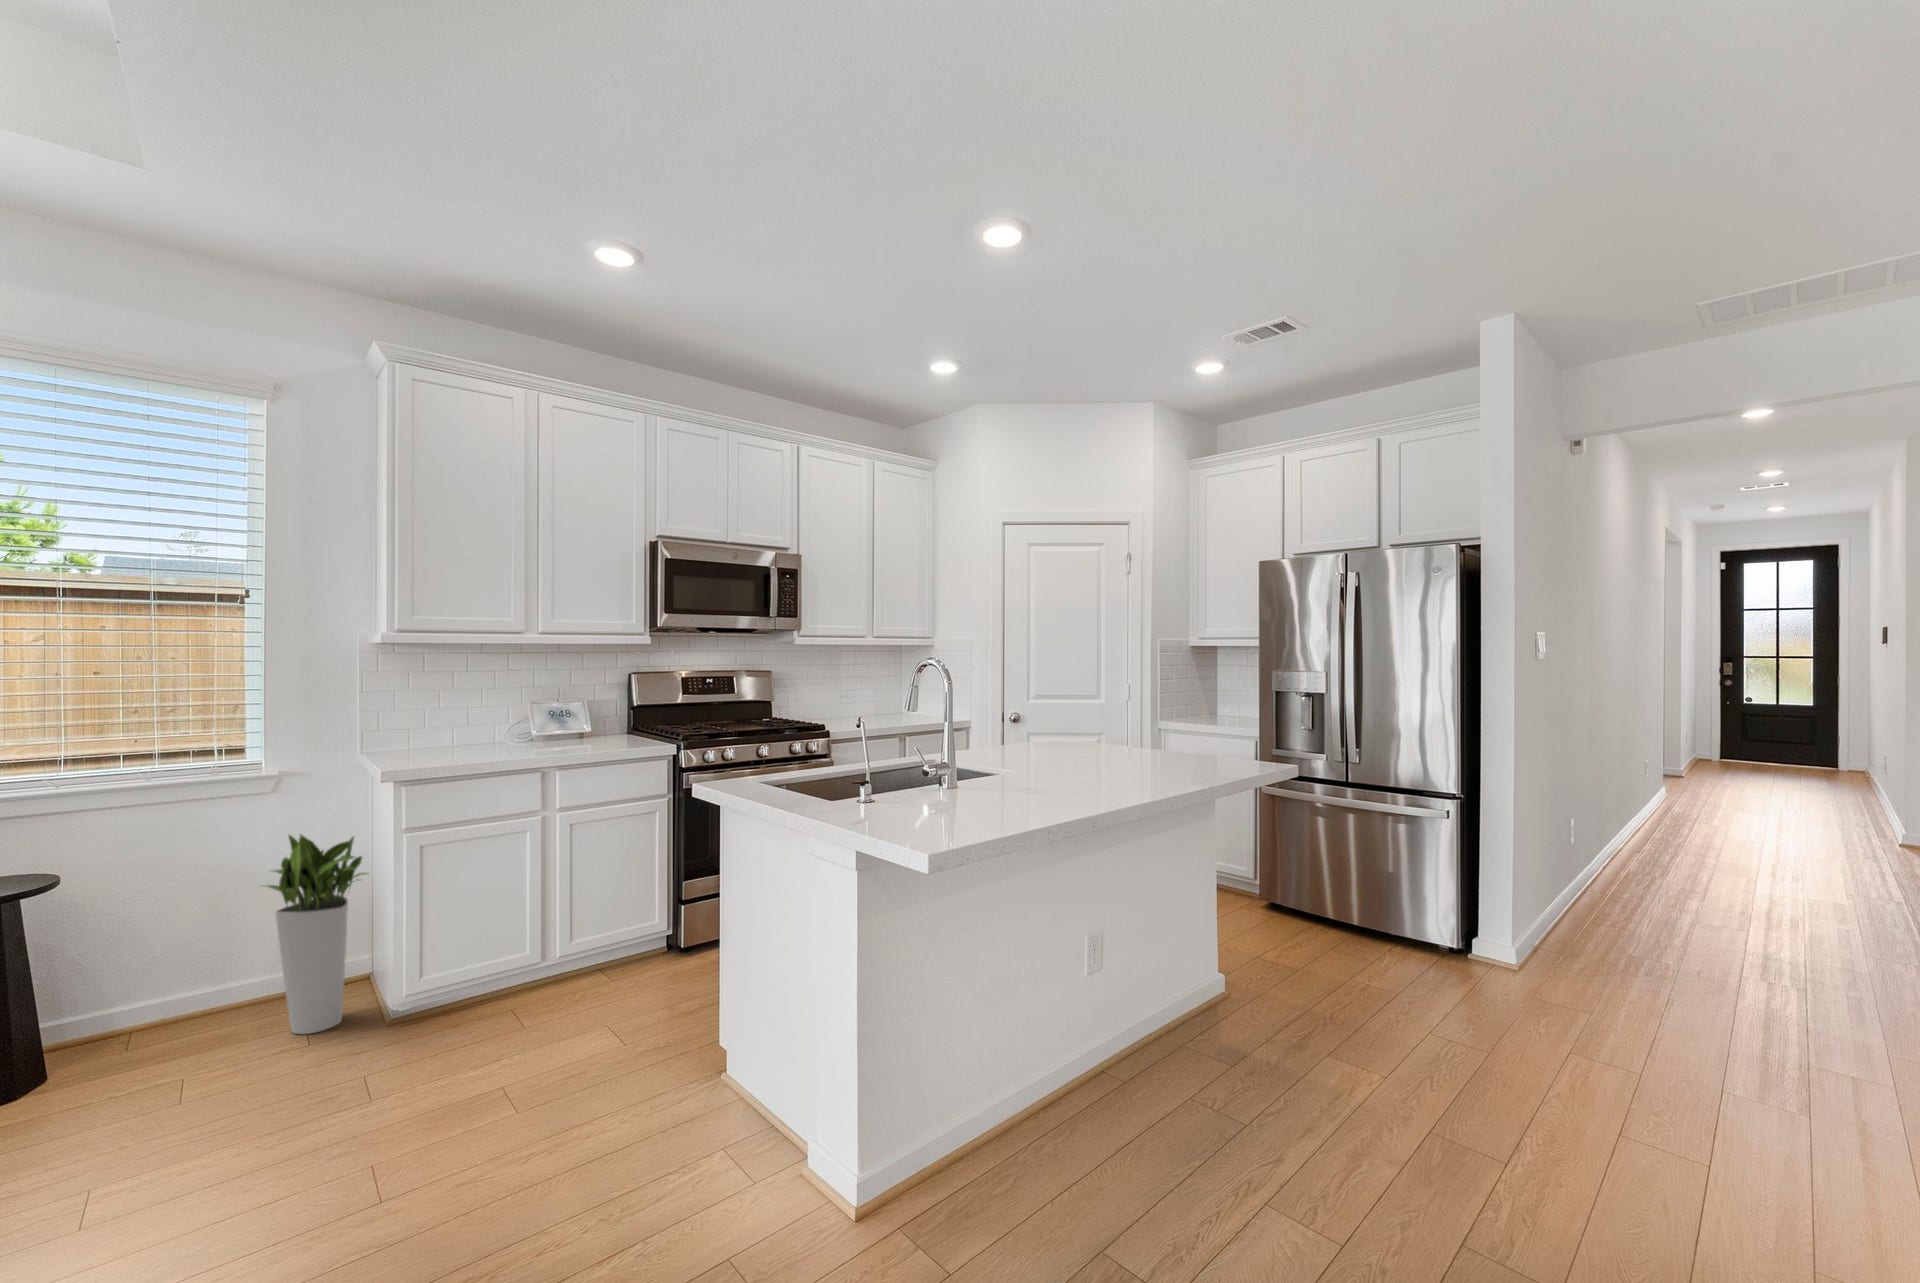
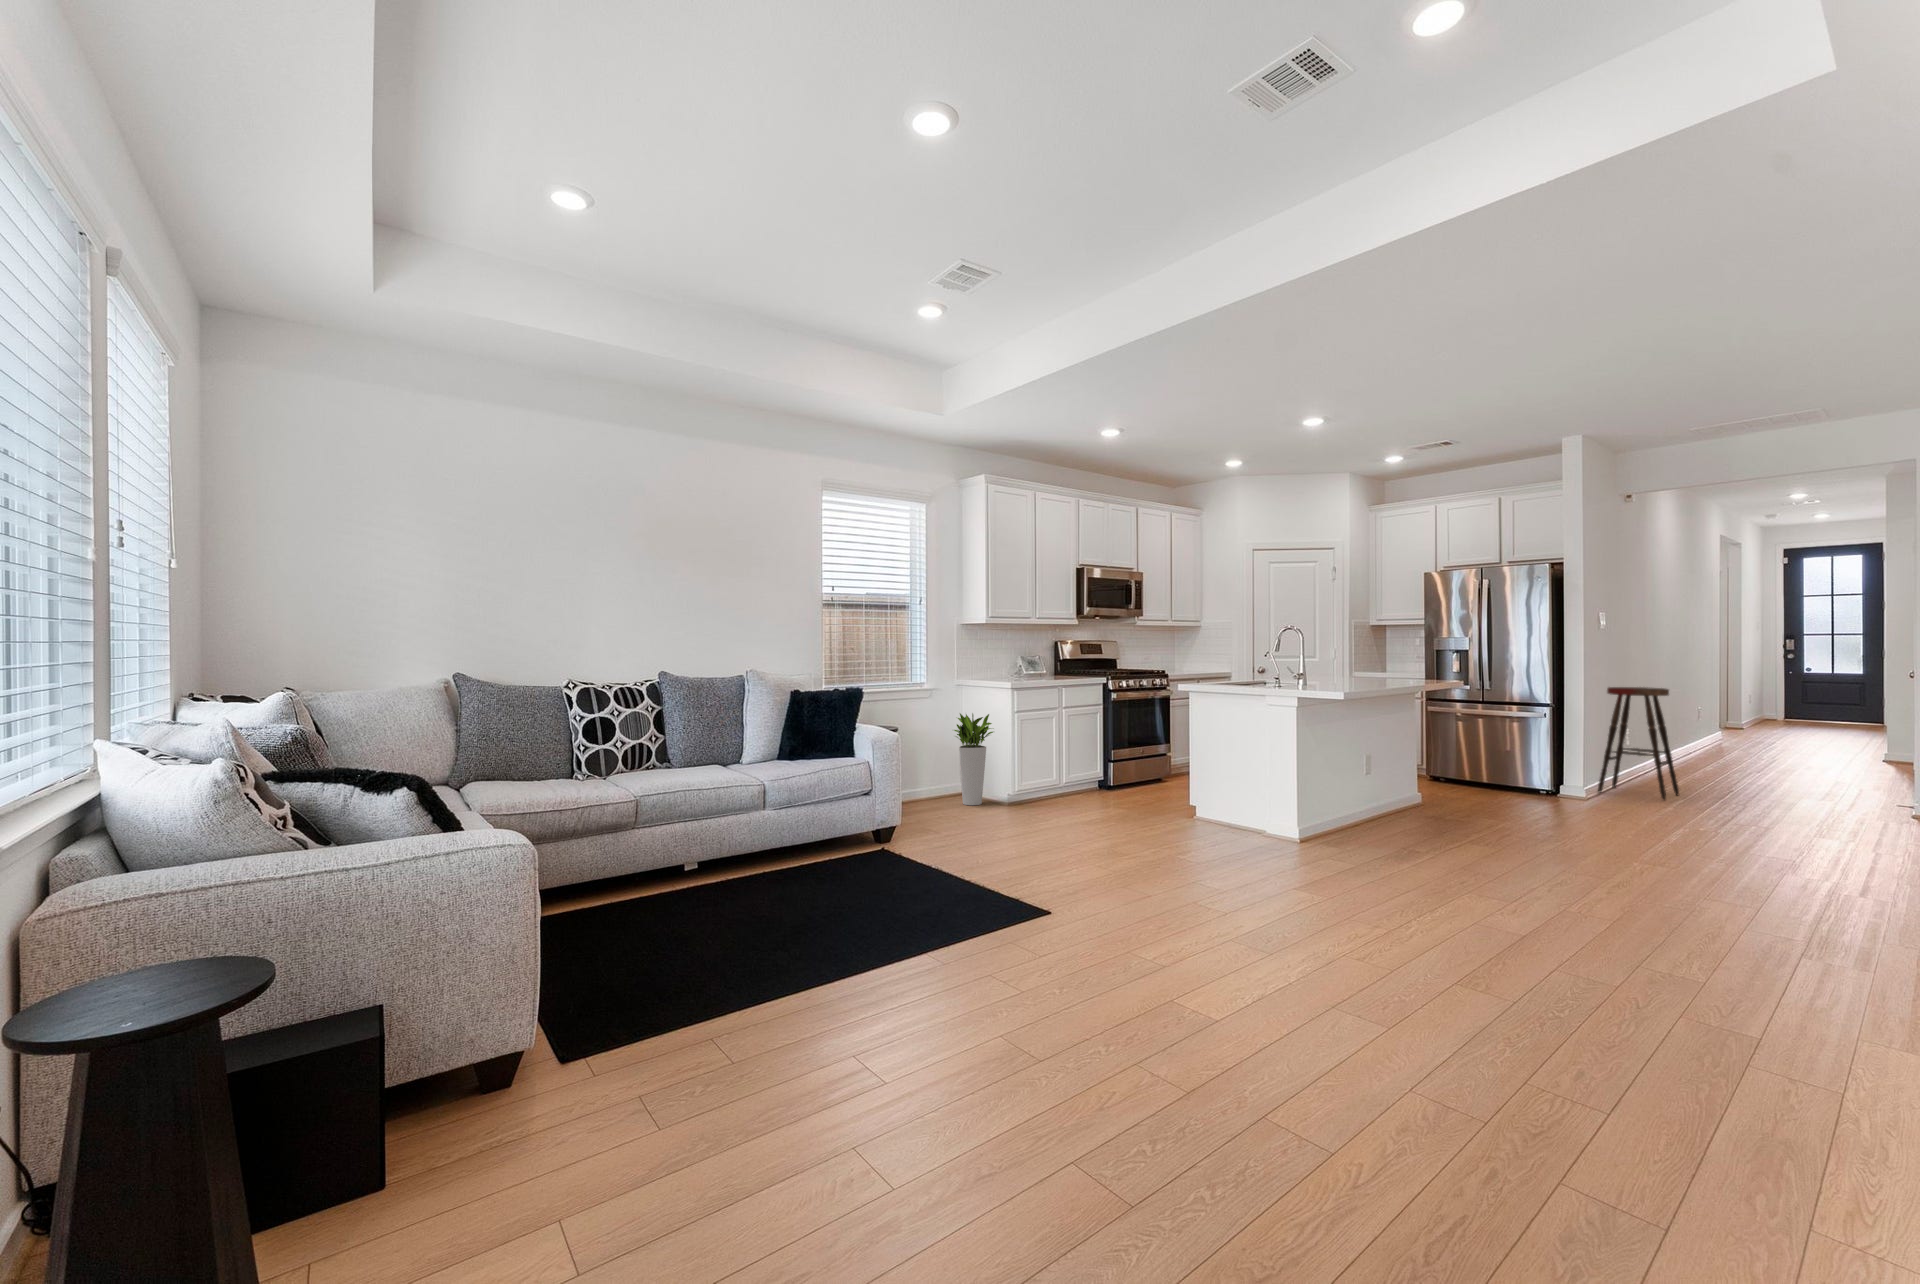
bar stool: none [1540,763,1679,982] -> present [1598,687,1679,800]

